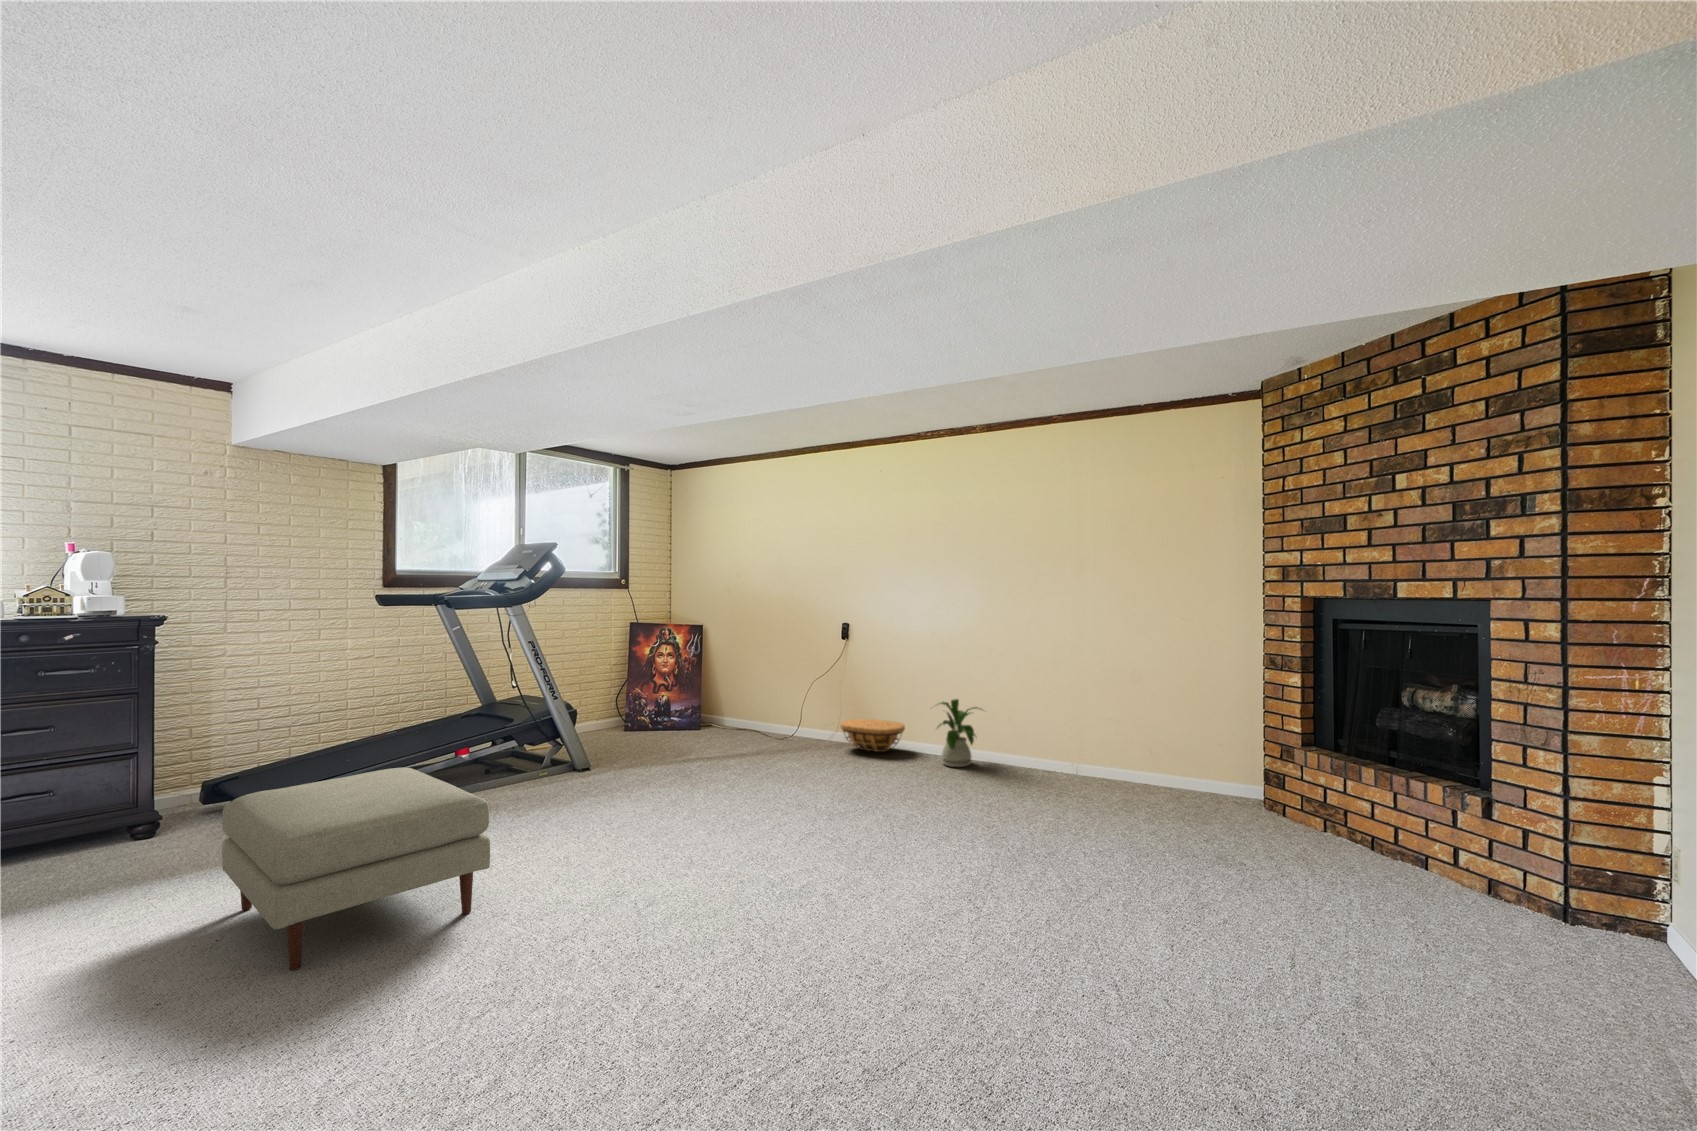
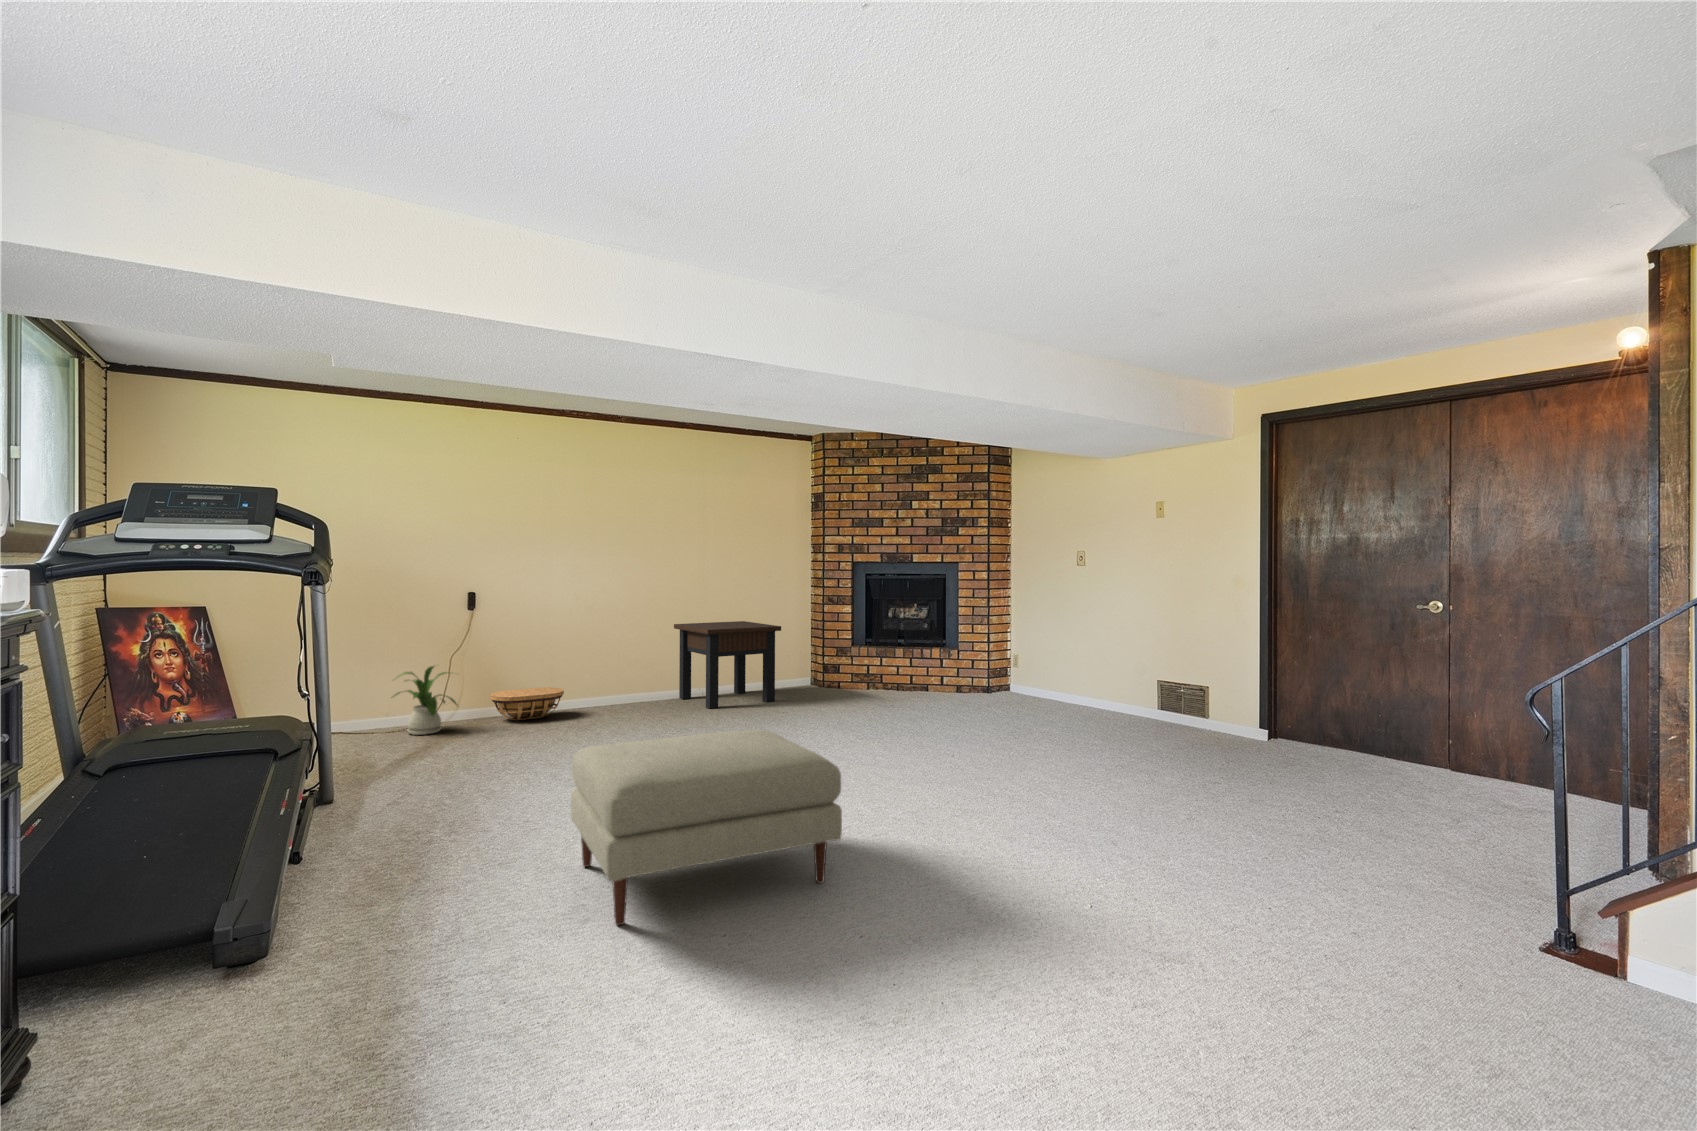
side table: none [999,672,1140,801] -> present [674,621,781,709]
house plant: present [938,699,983,767] -> present [394,666,457,735]

